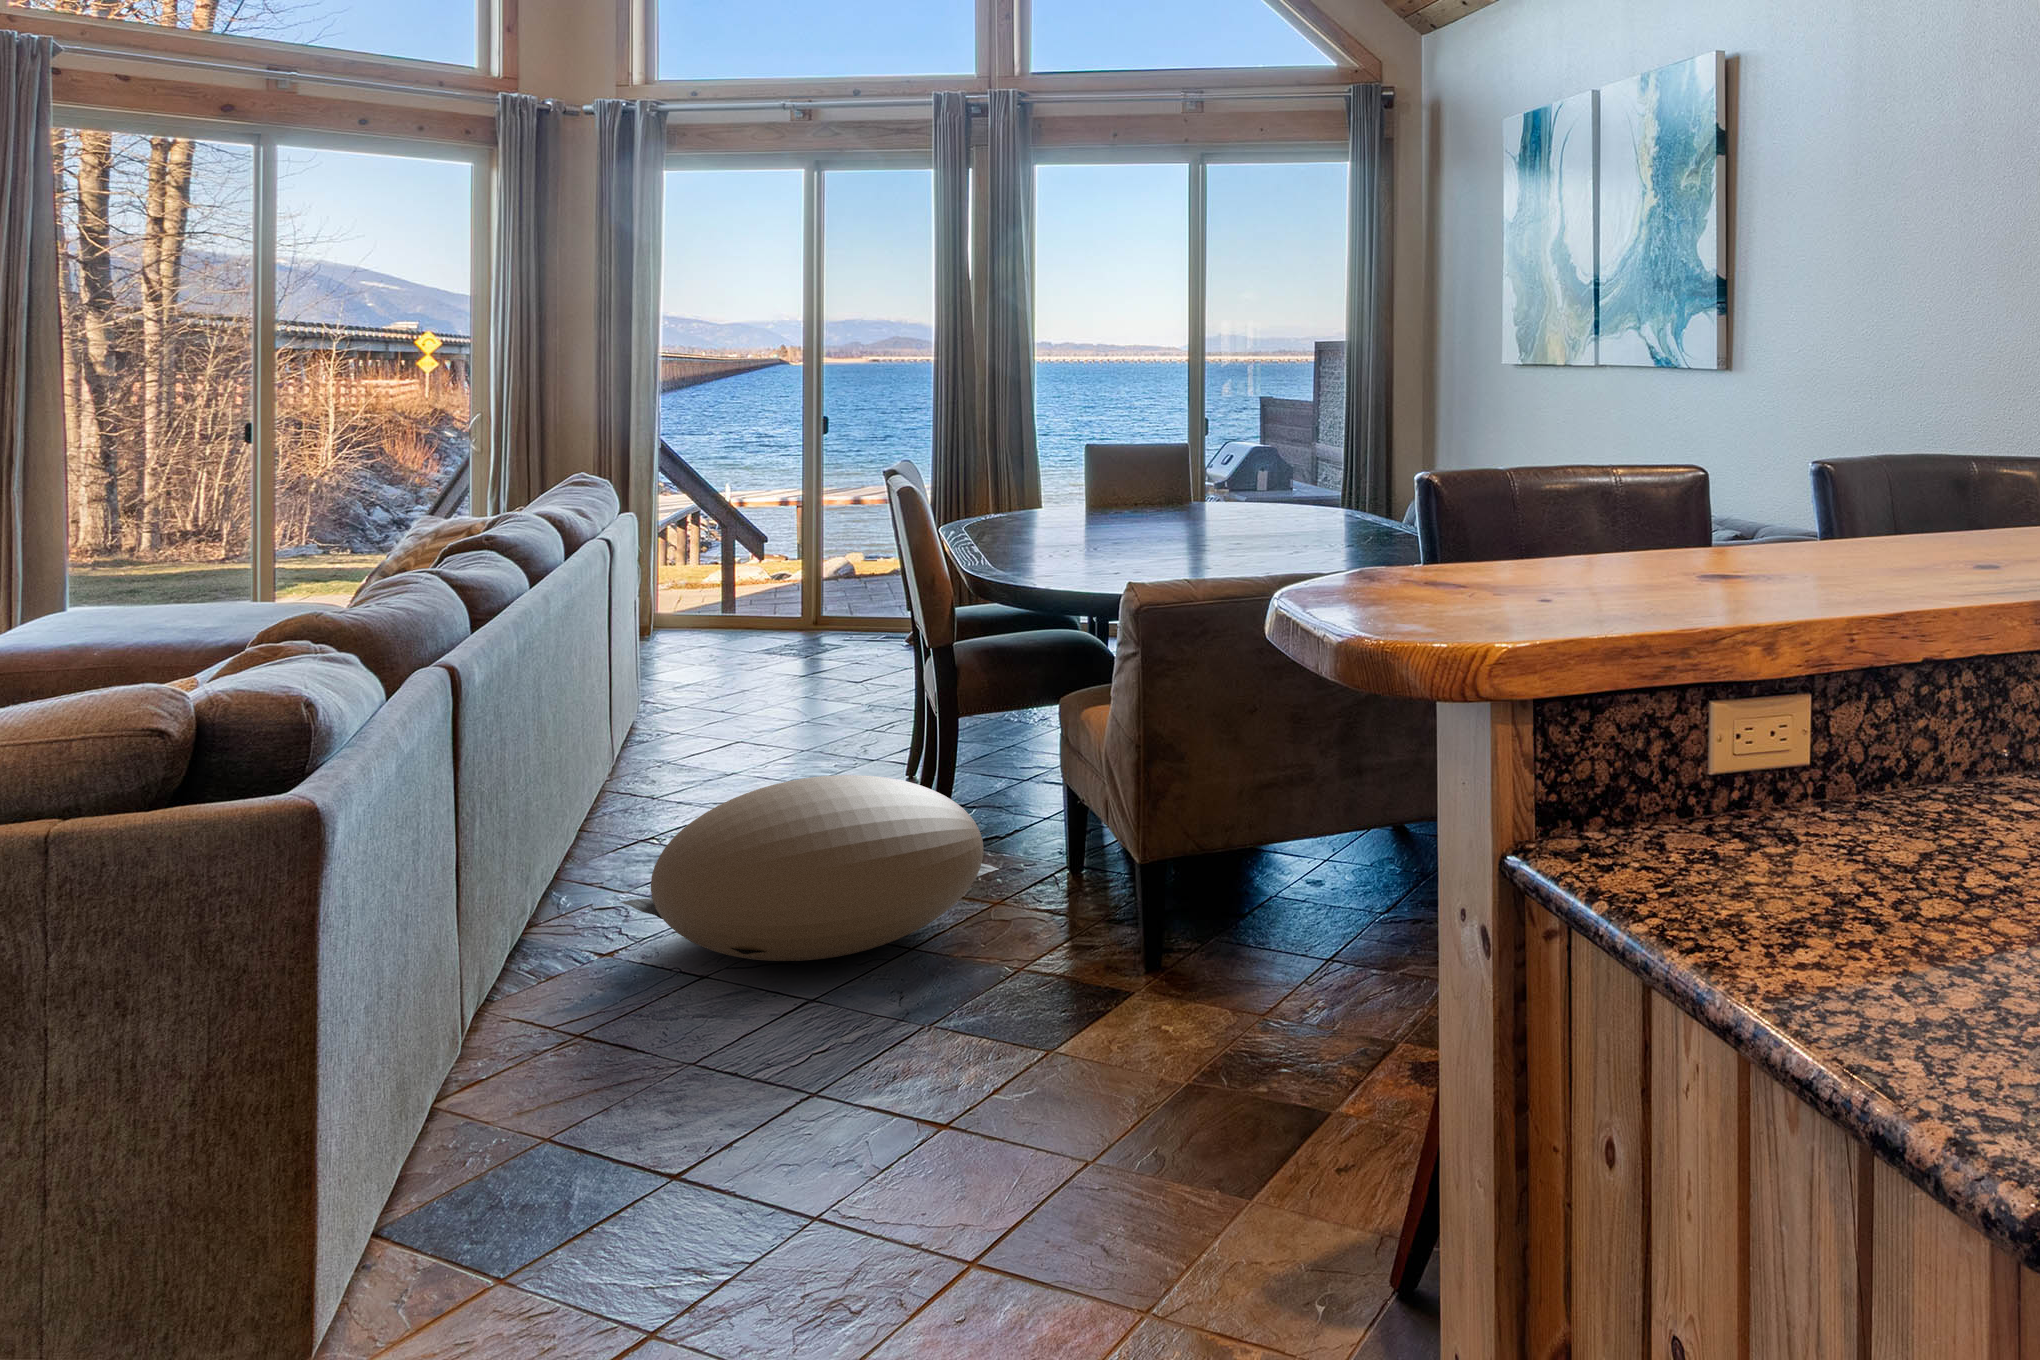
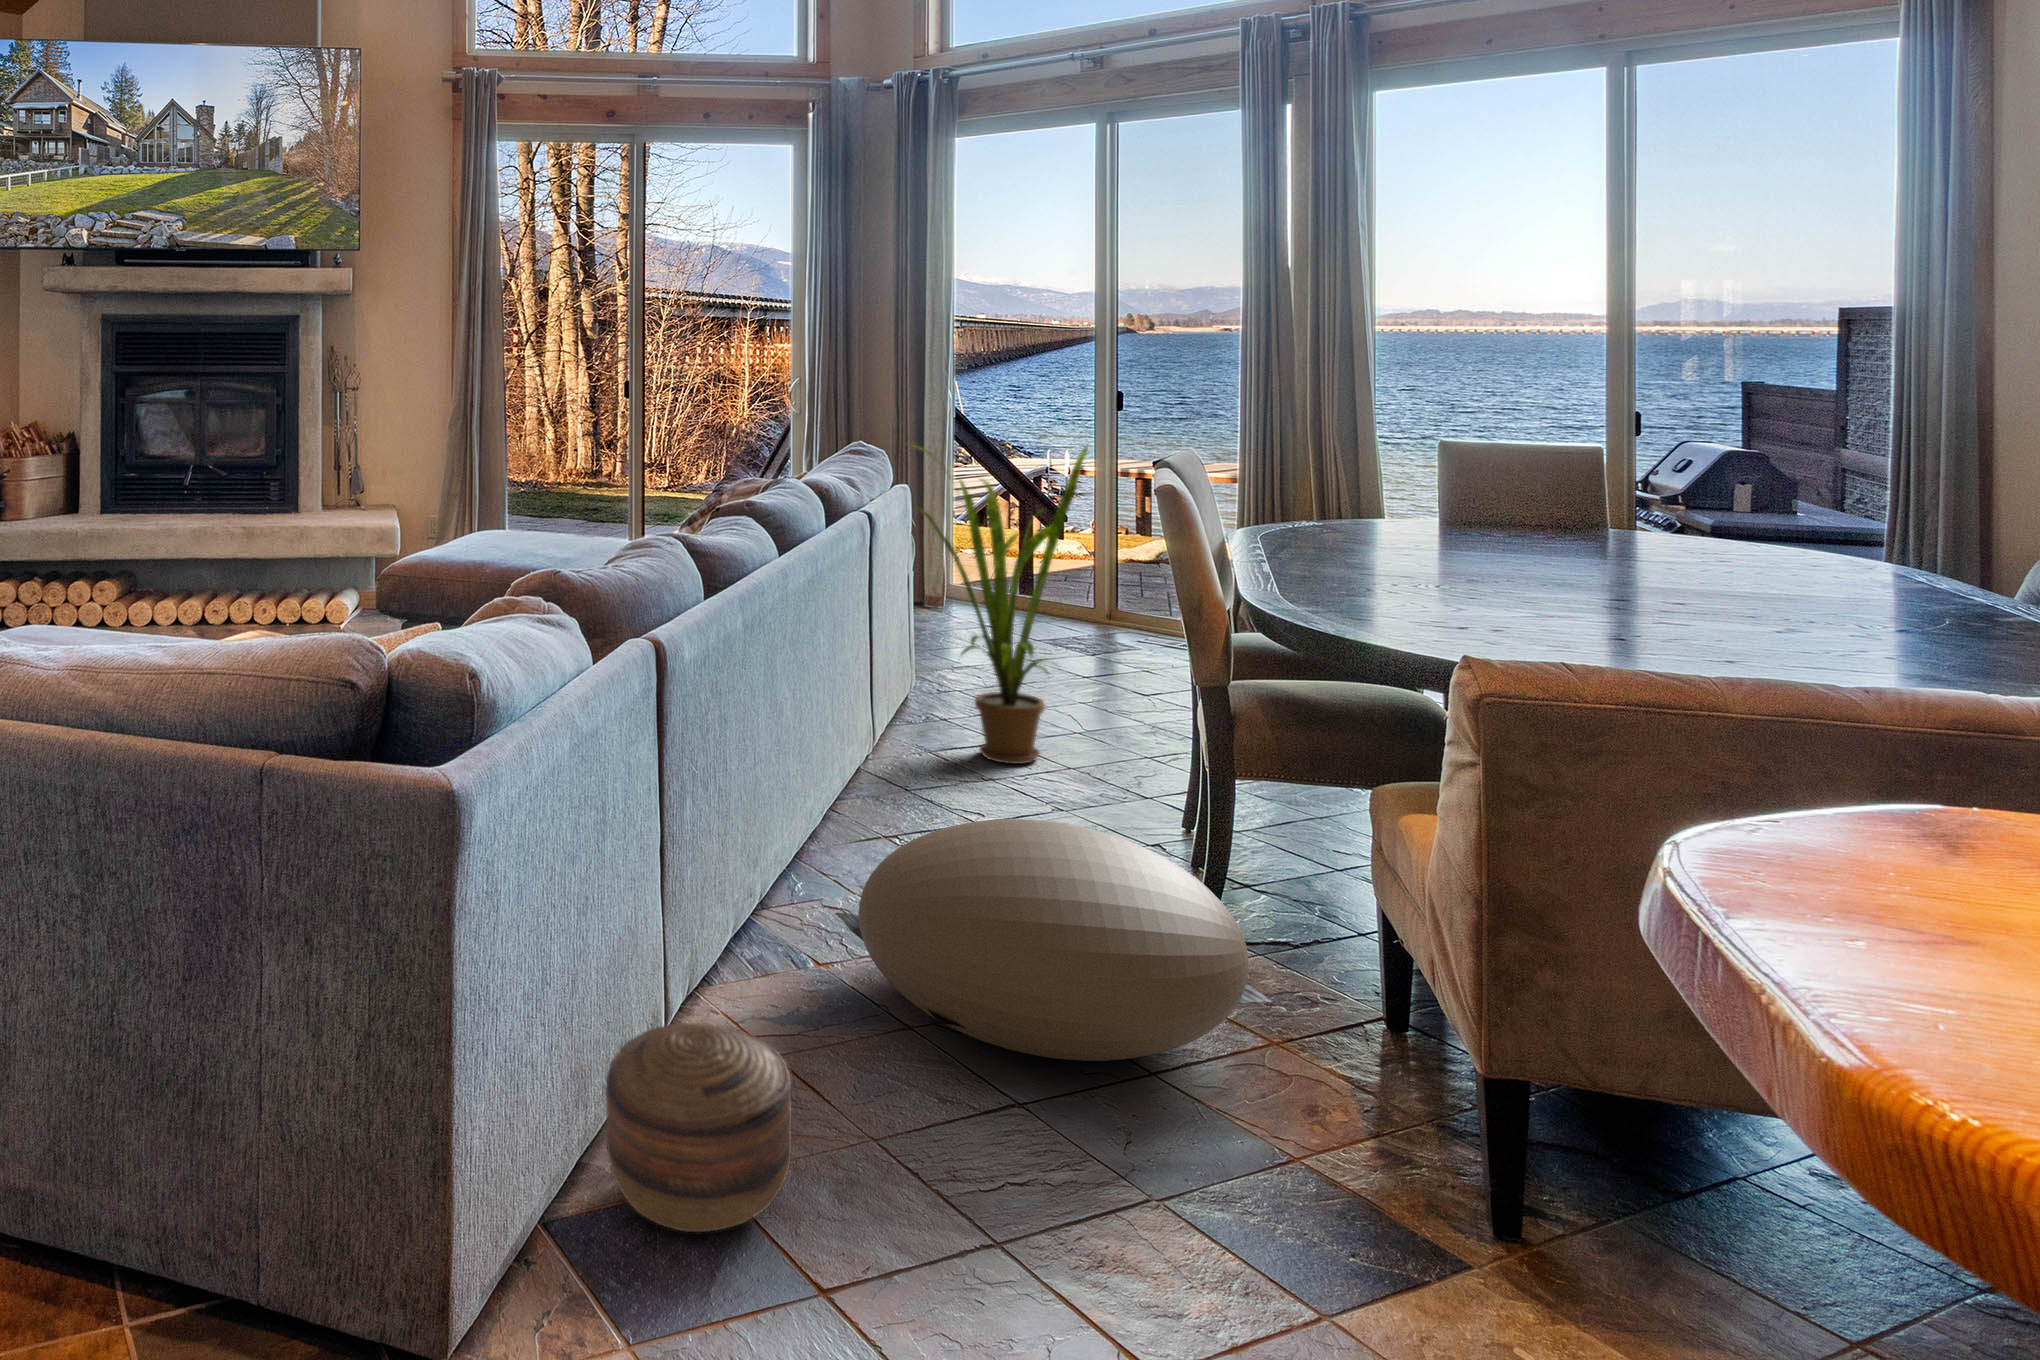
house plant: none [635,461,820,757] -> present [918,446,1088,764]
basket: none [438,997,637,1188] -> present [605,1023,792,1232]

